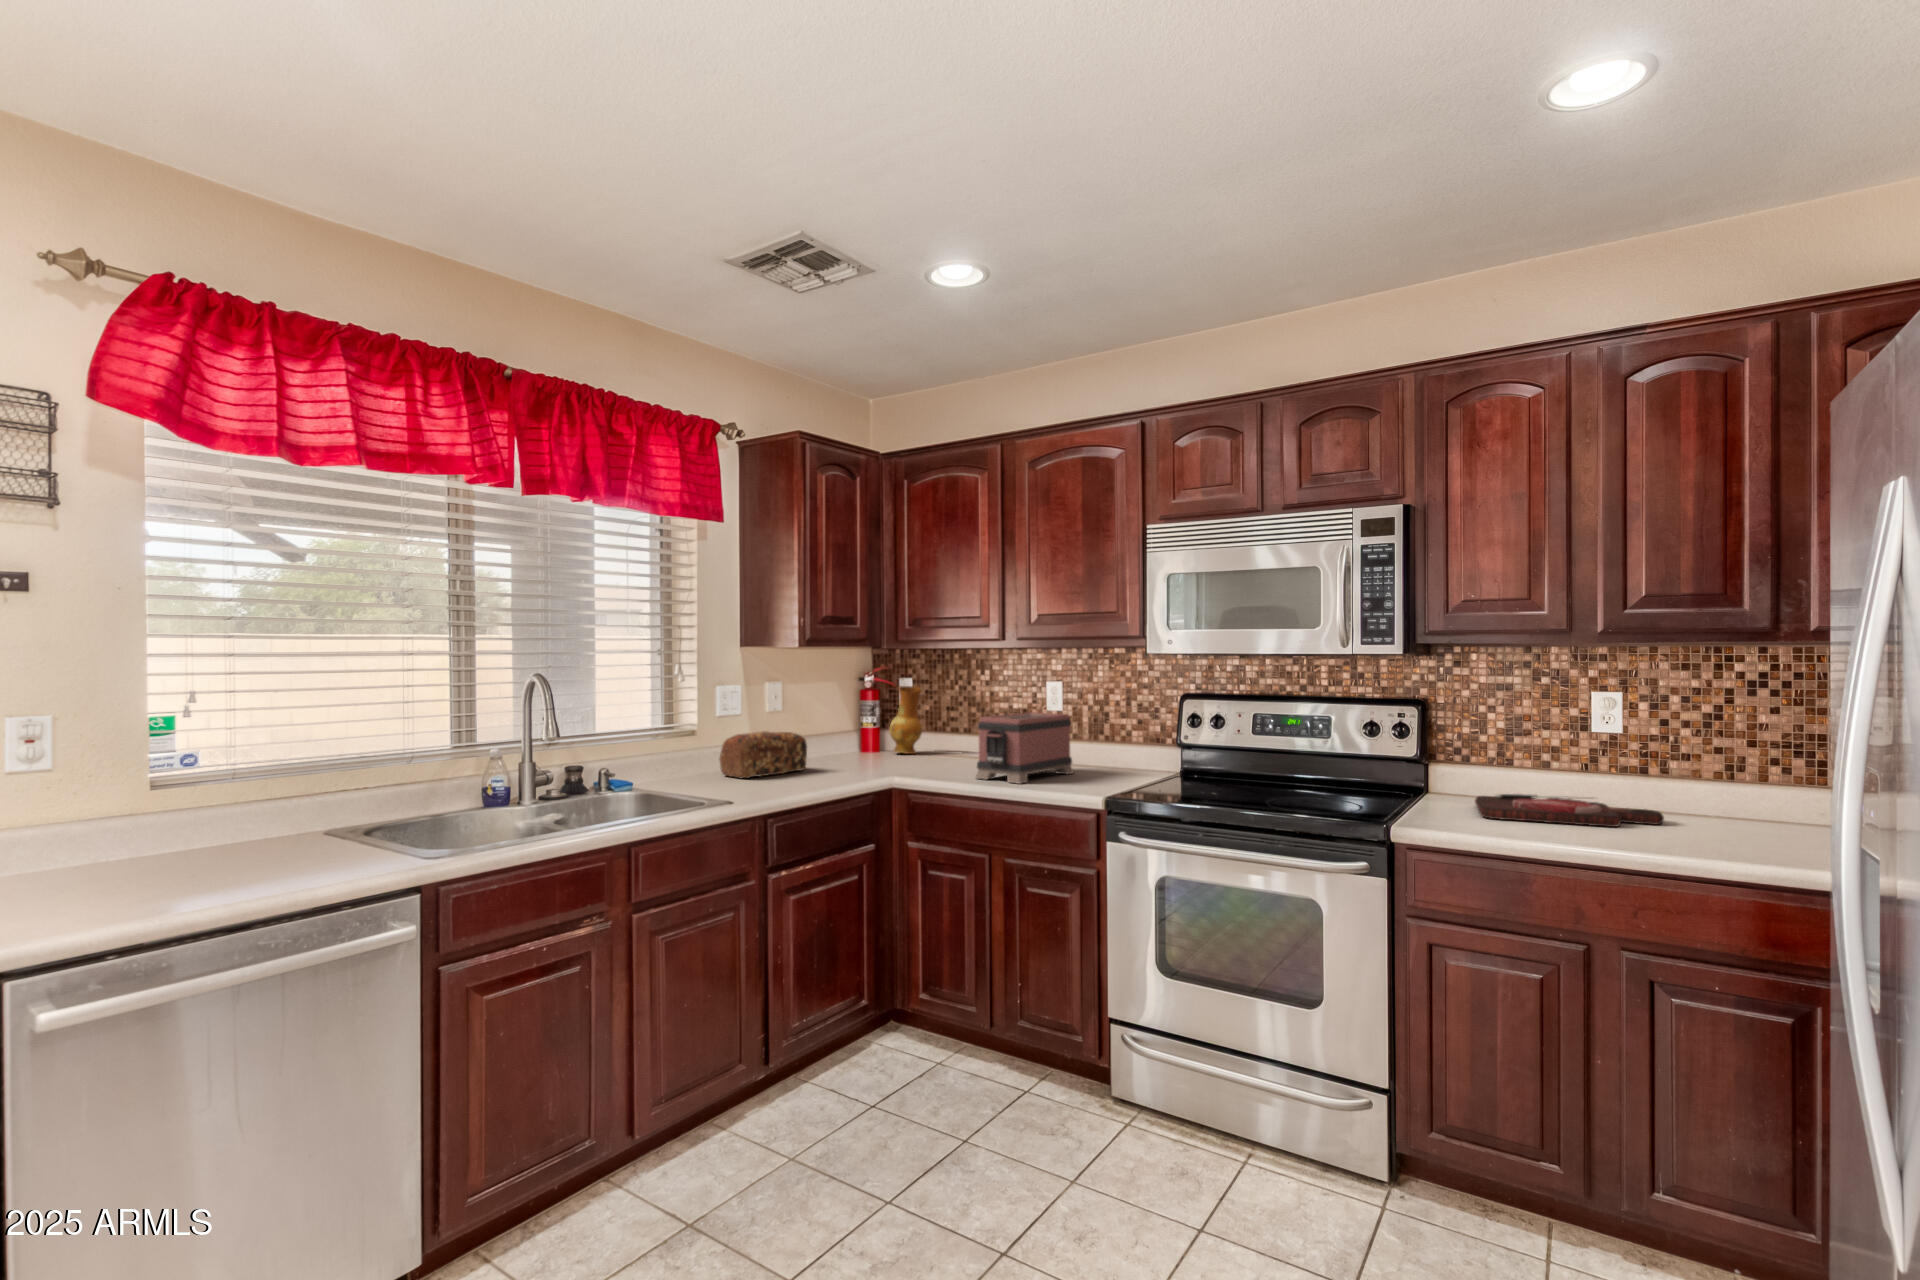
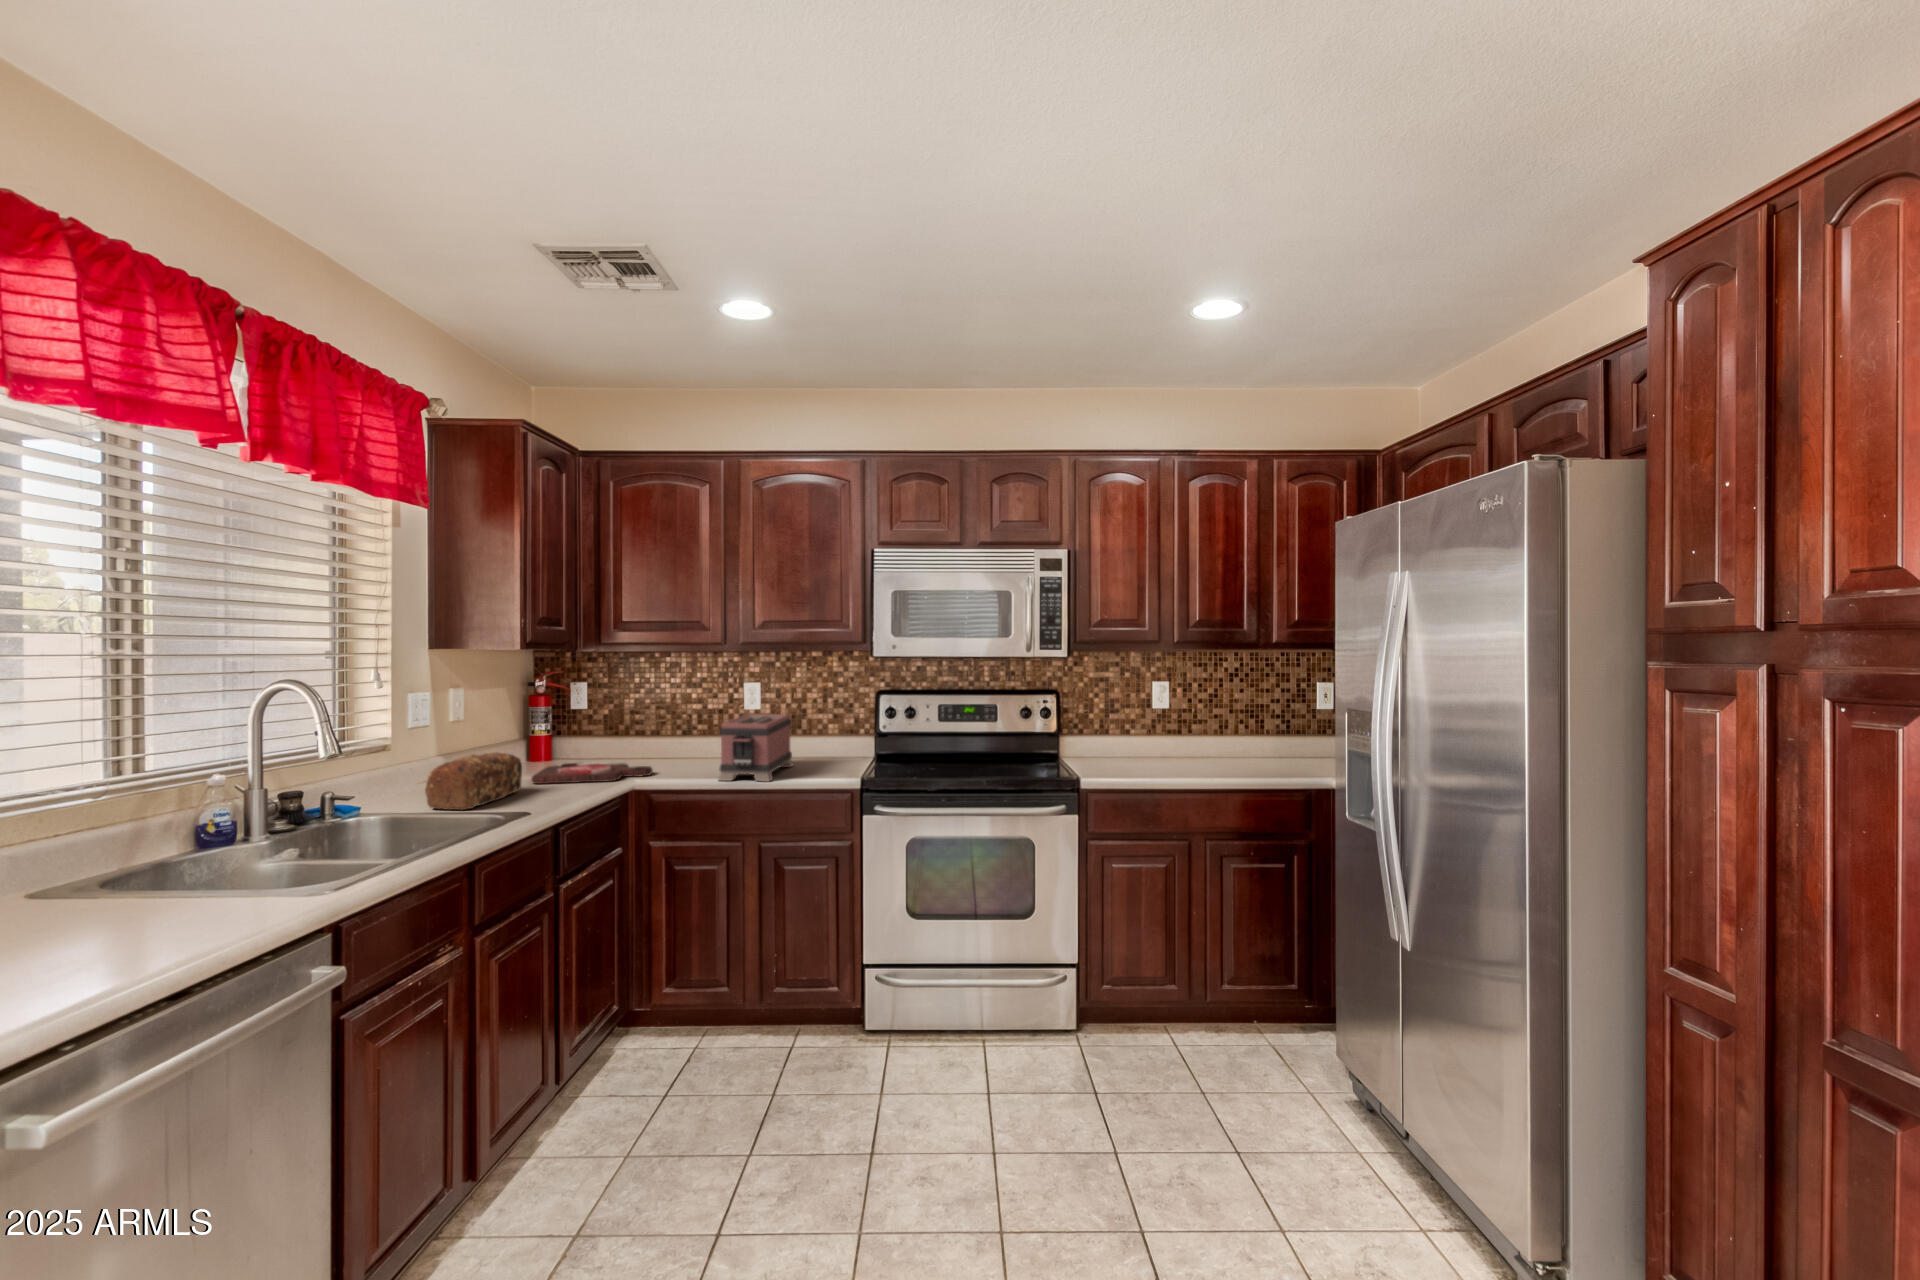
ceramic jug: present [889,686,922,754] -> none [570,691,607,760]
cutting board: present [1475,794,1664,827] -> present [531,762,653,784]

